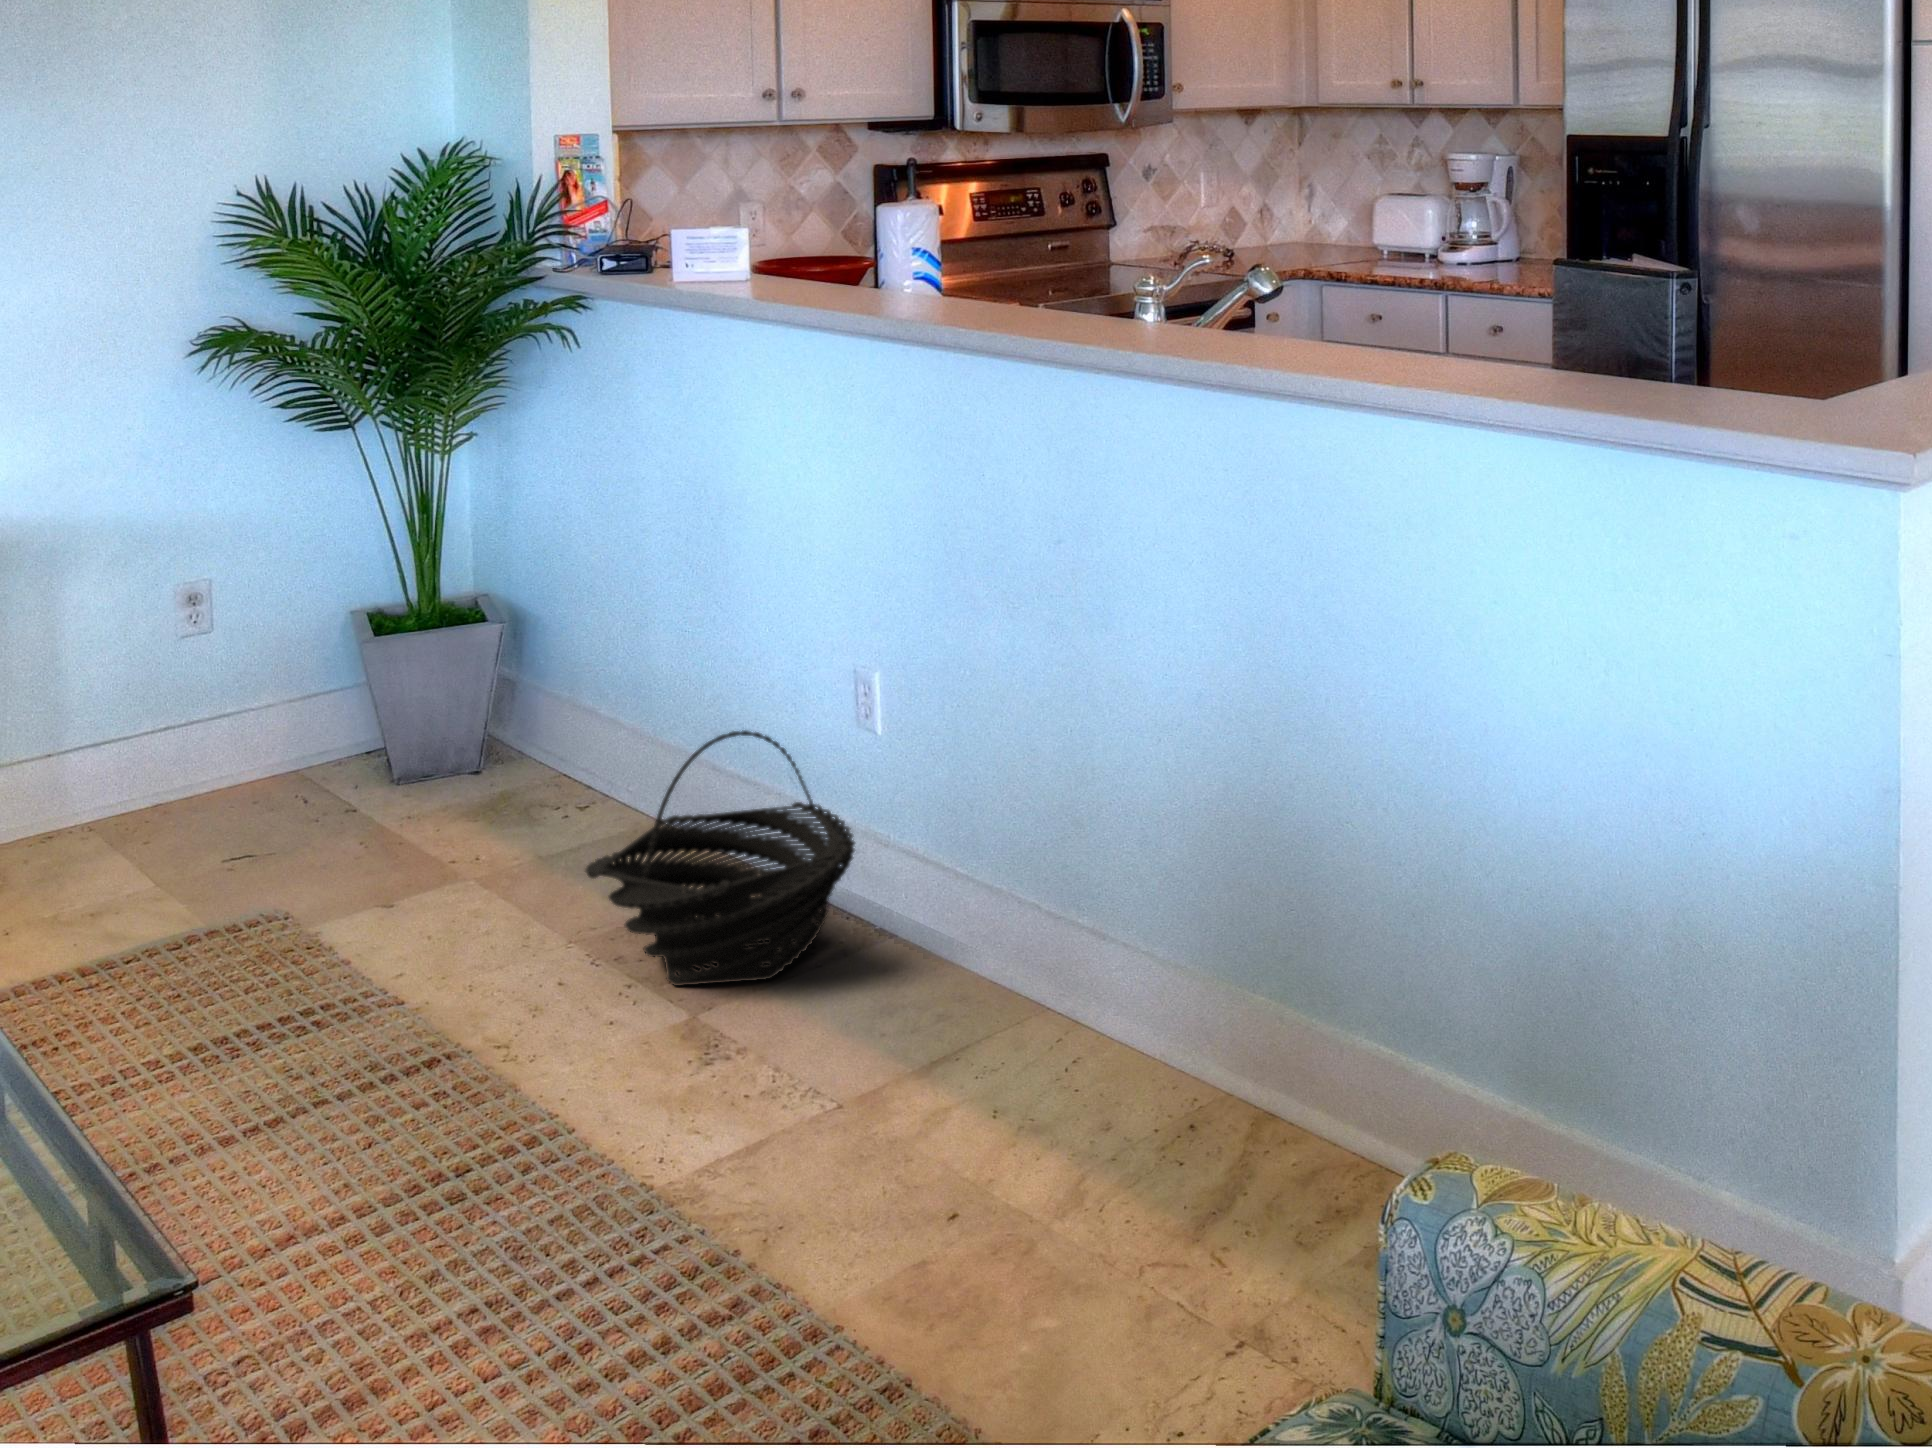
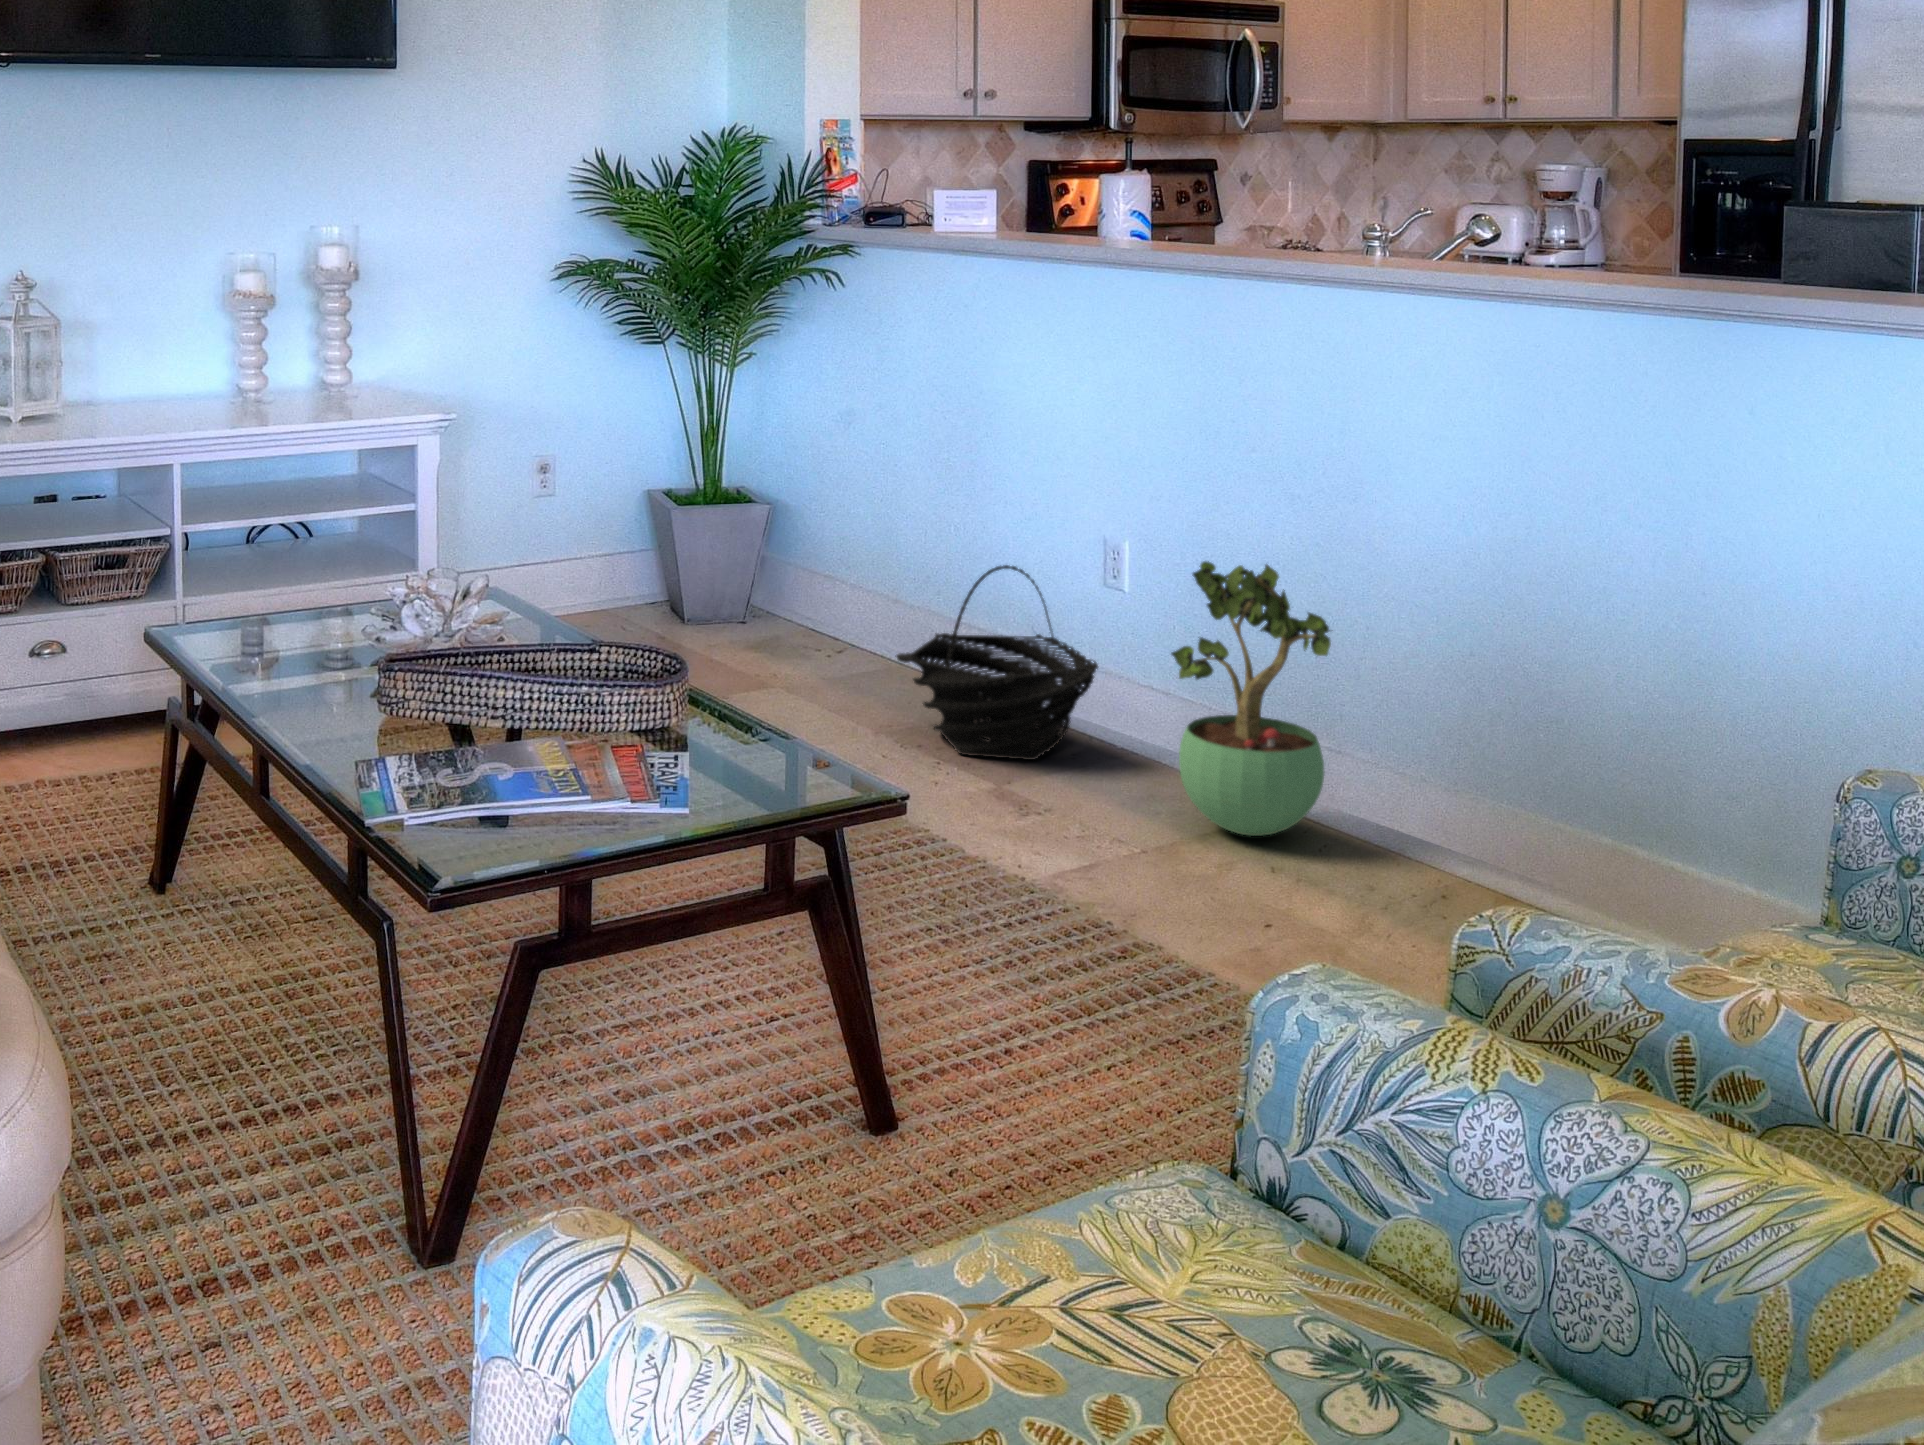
potted plant: none [901,738,1087,1070] -> present [1172,561,1331,836]

